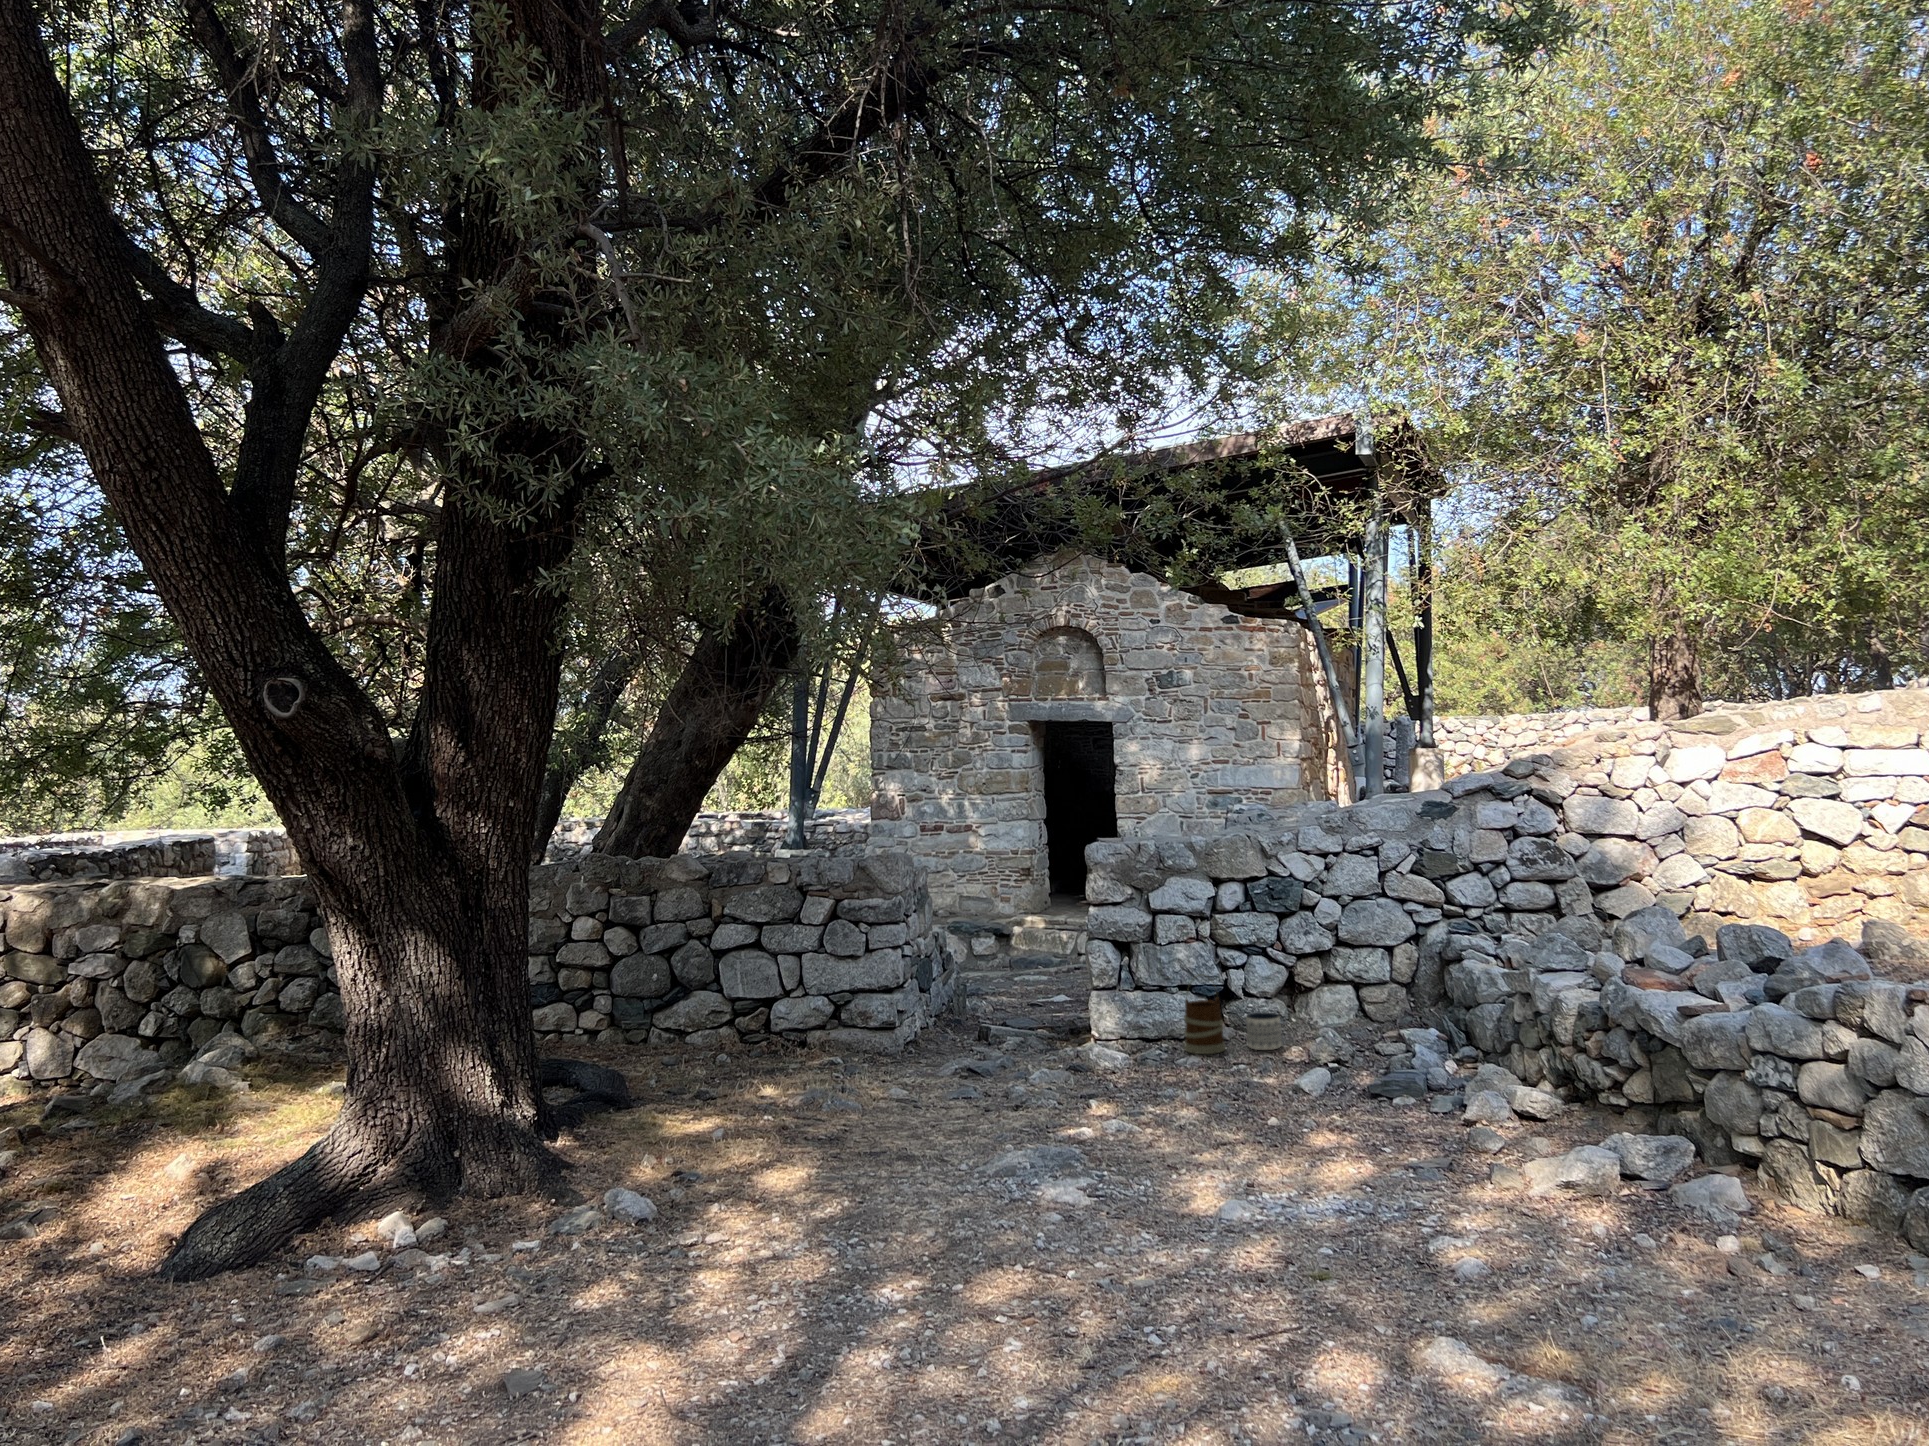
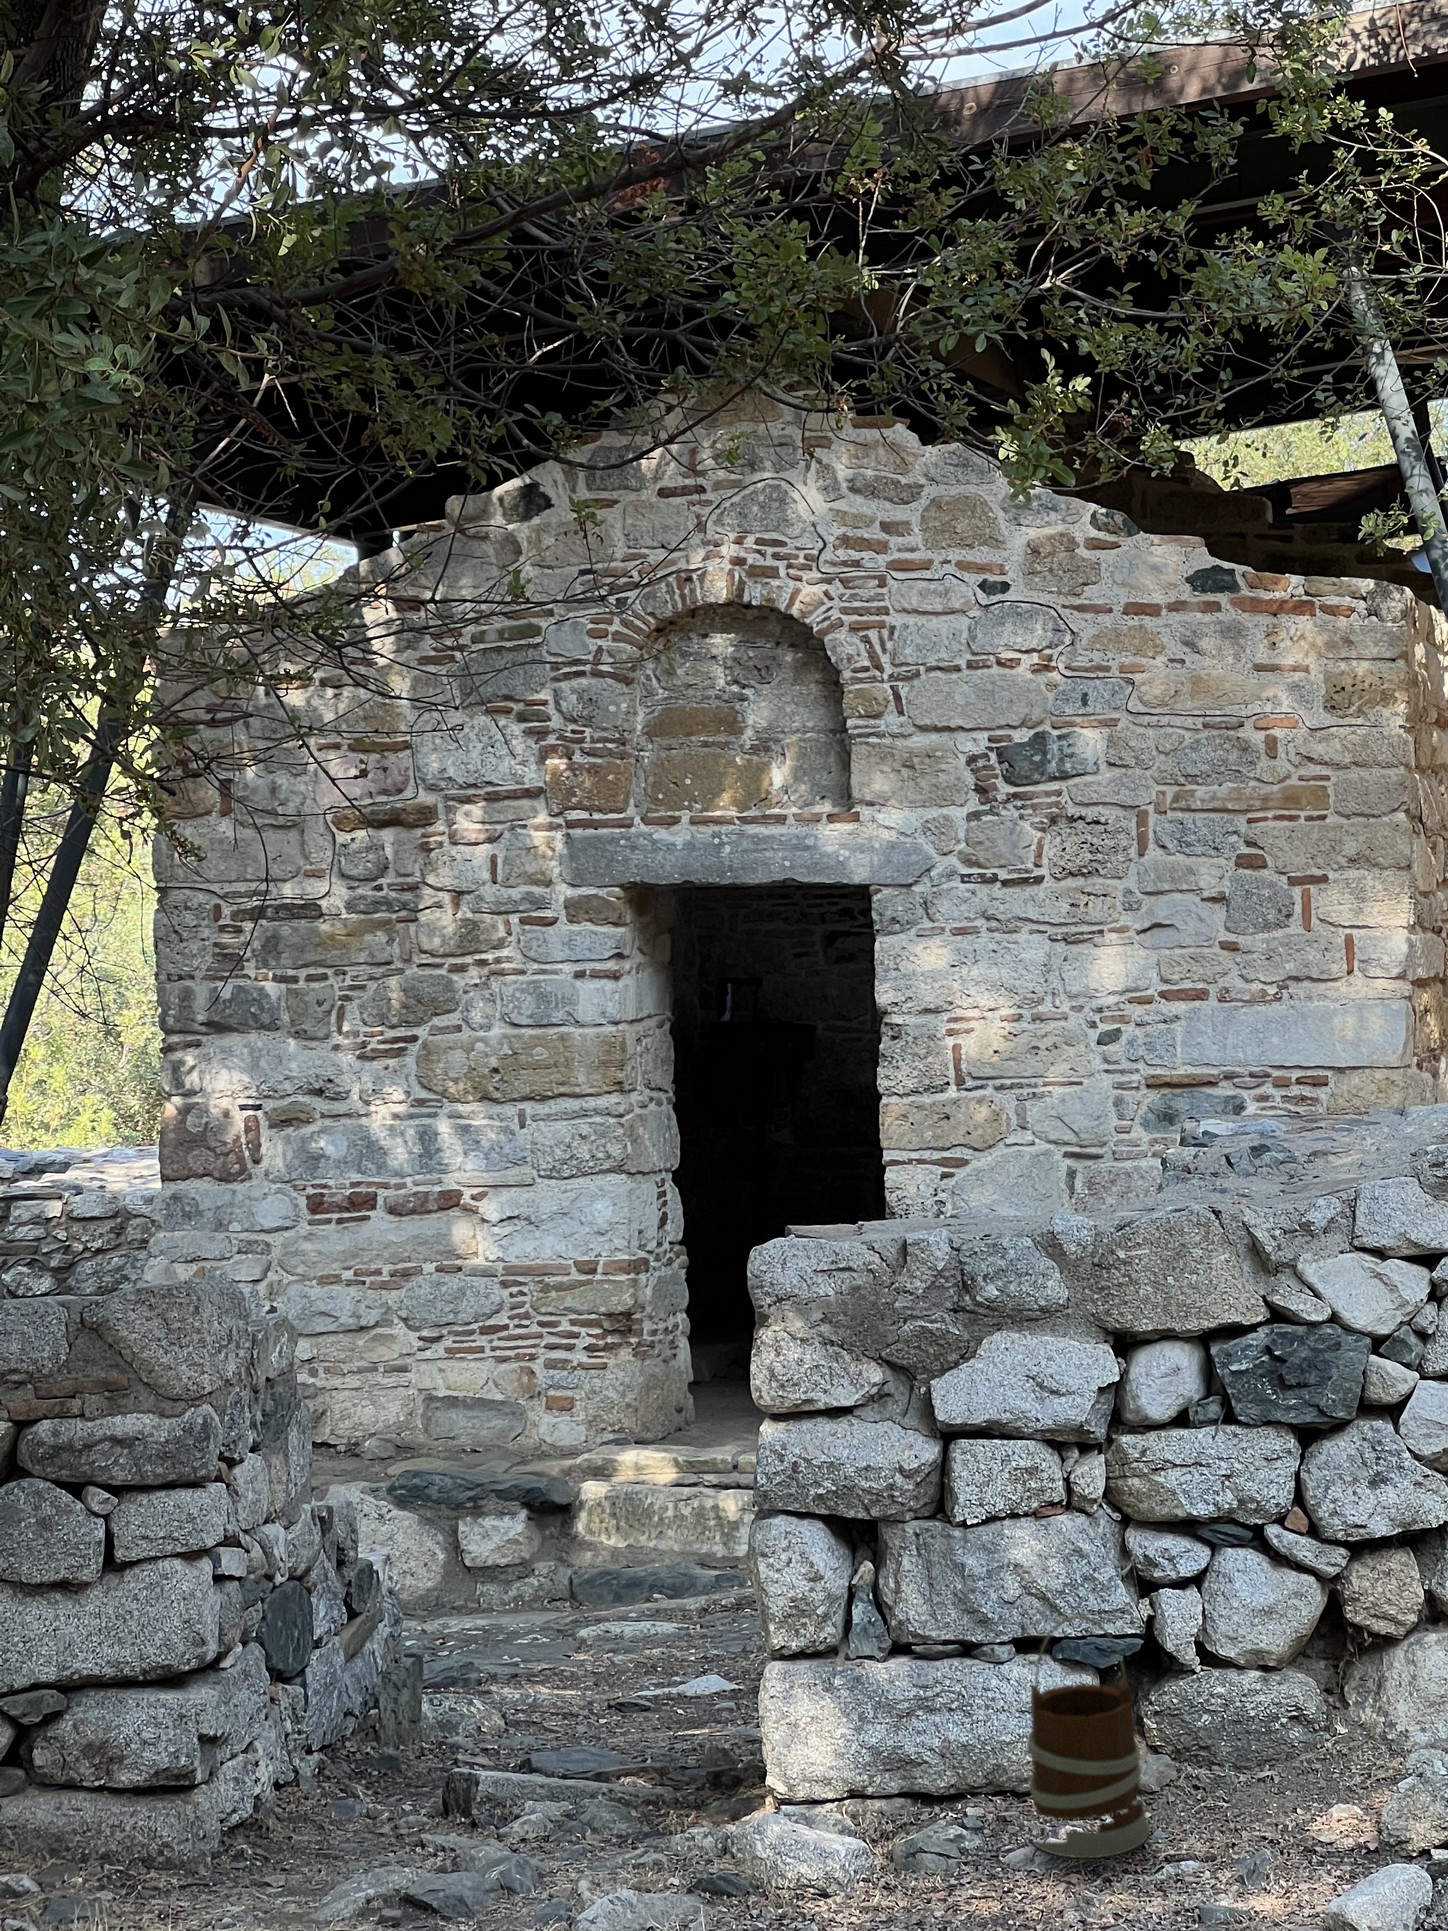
planter: present [1246,1012,1282,1050] -> none [1207,1715,1311,1839]

